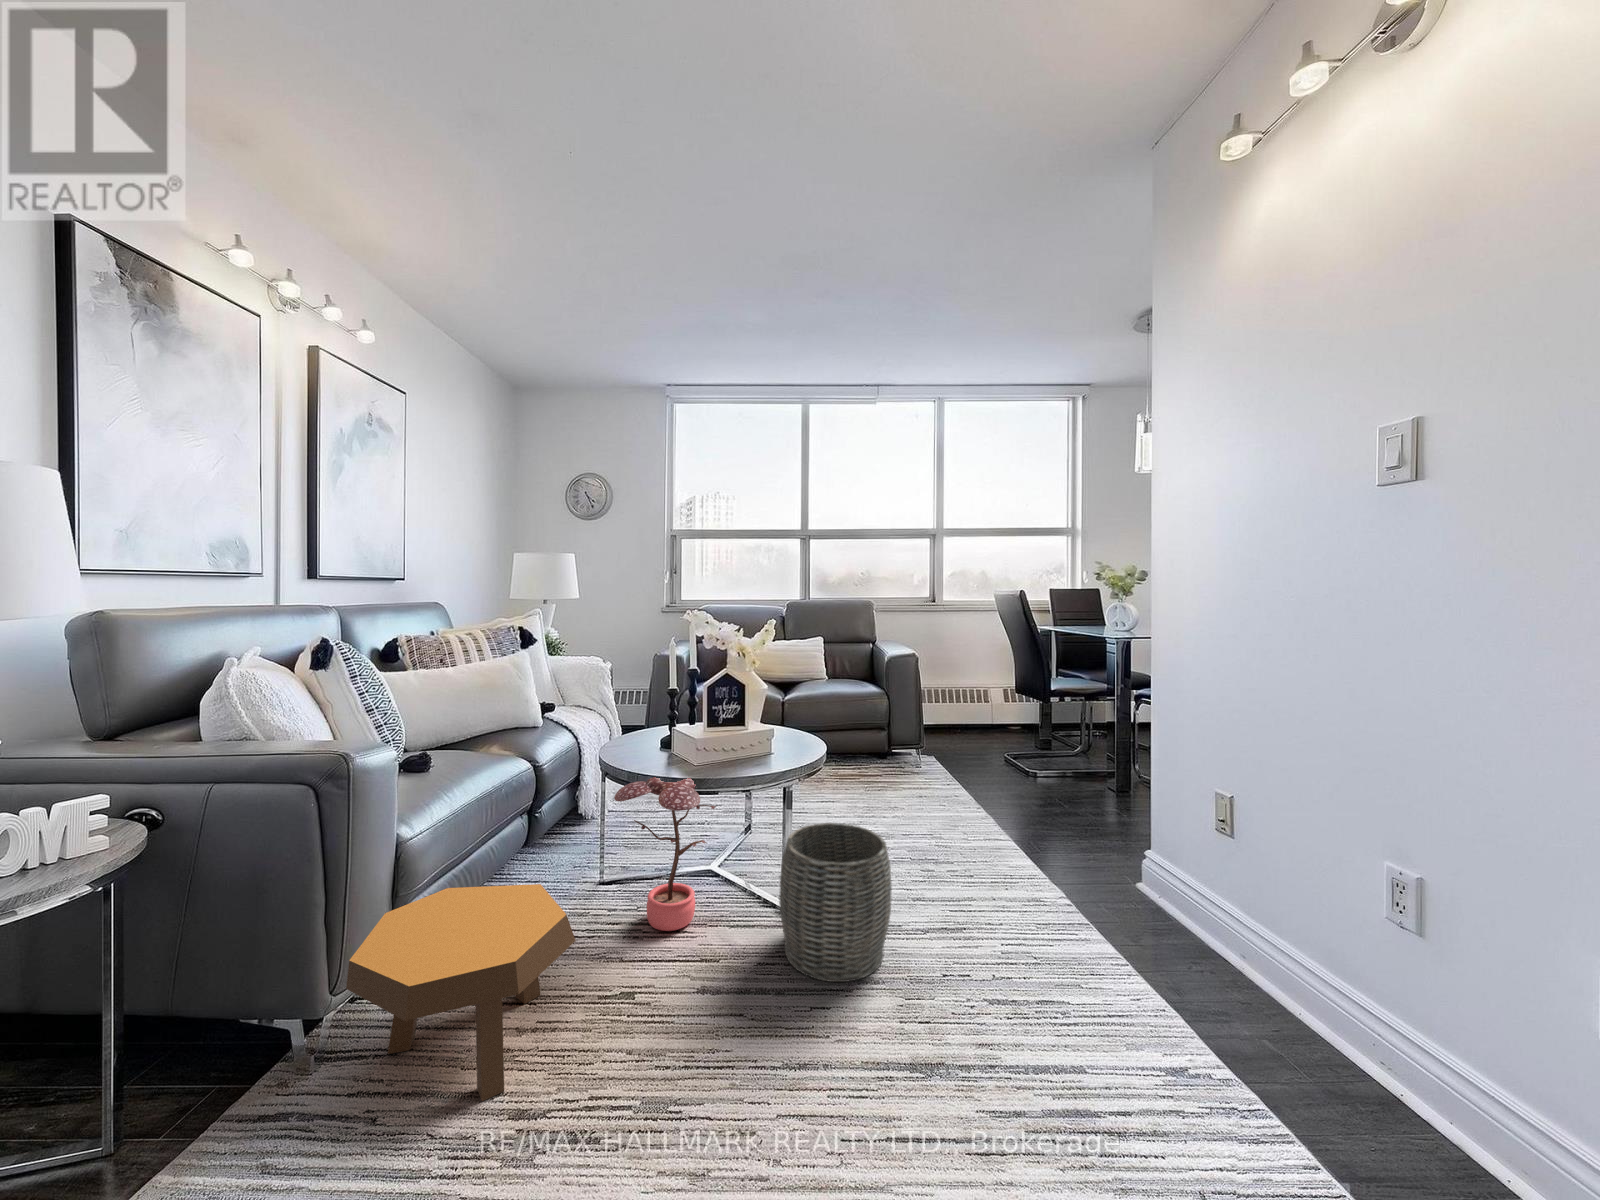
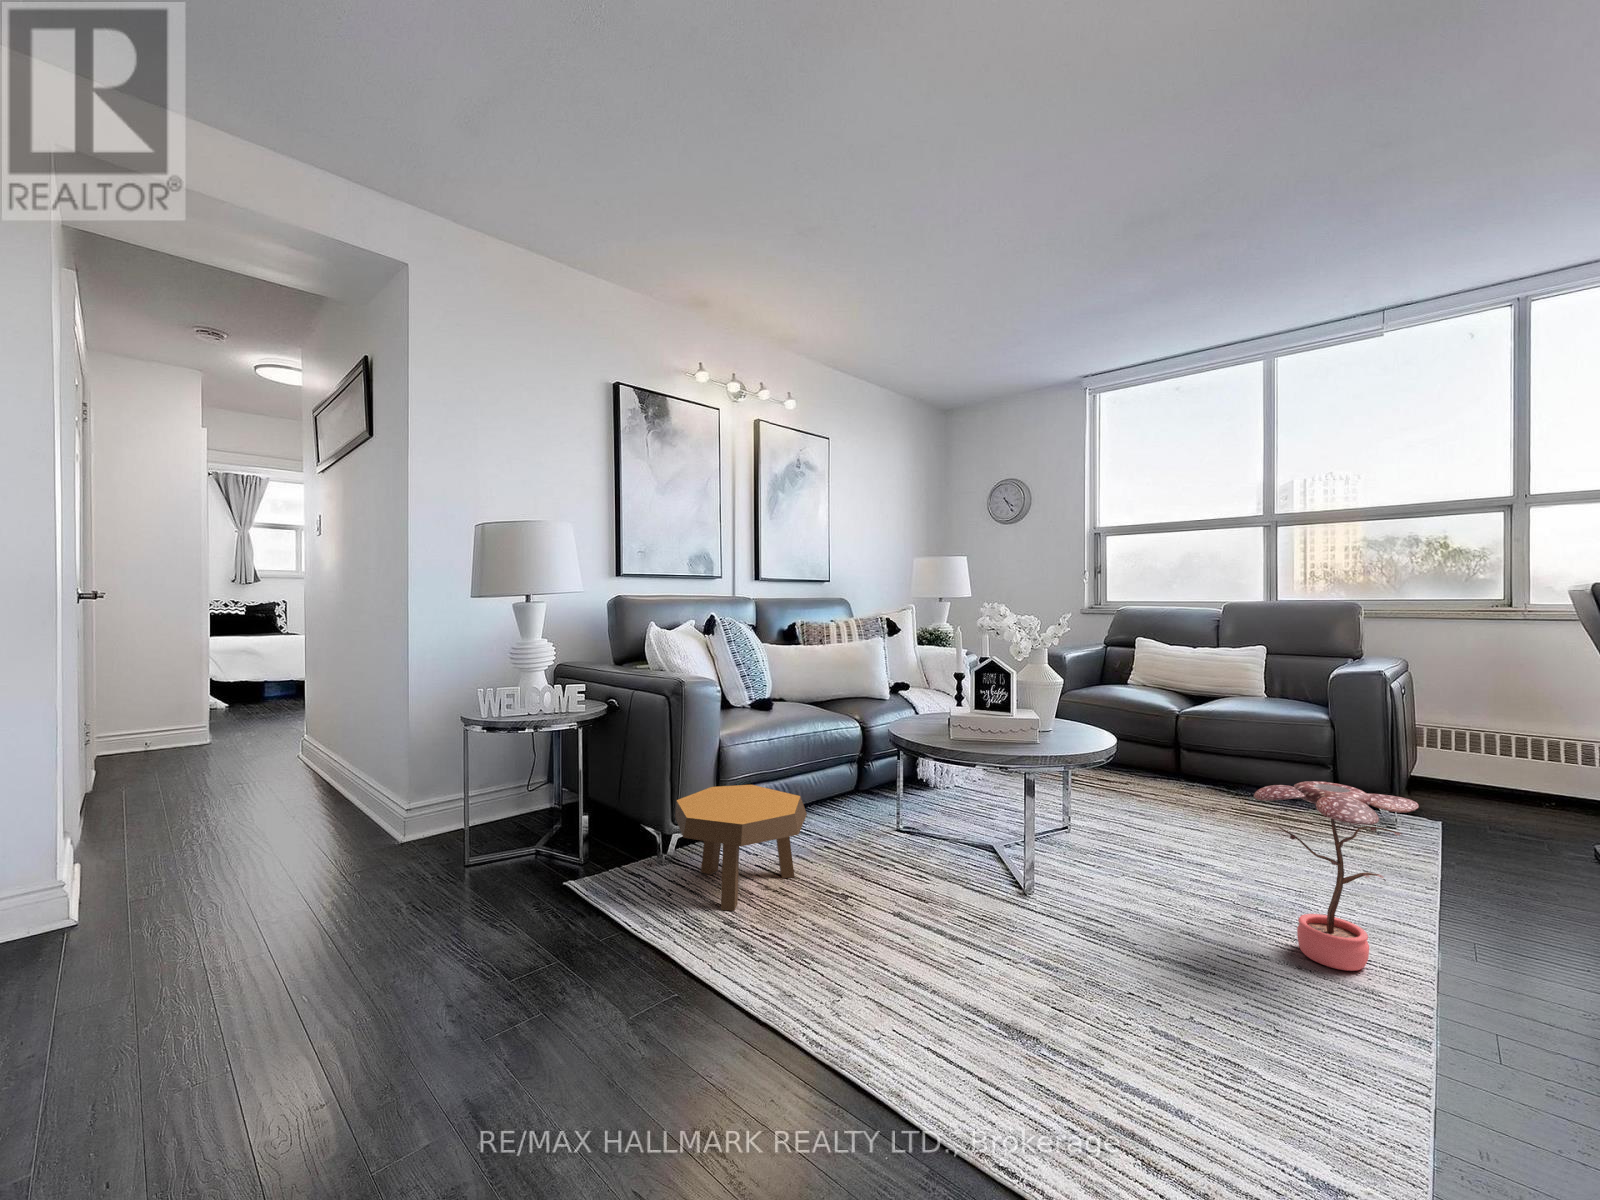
potted plant: present [614,777,716,931] -> present [1254,781,1419,971]
woven basket: present [779,823,892,982] -> none [977,807,1098,963]

